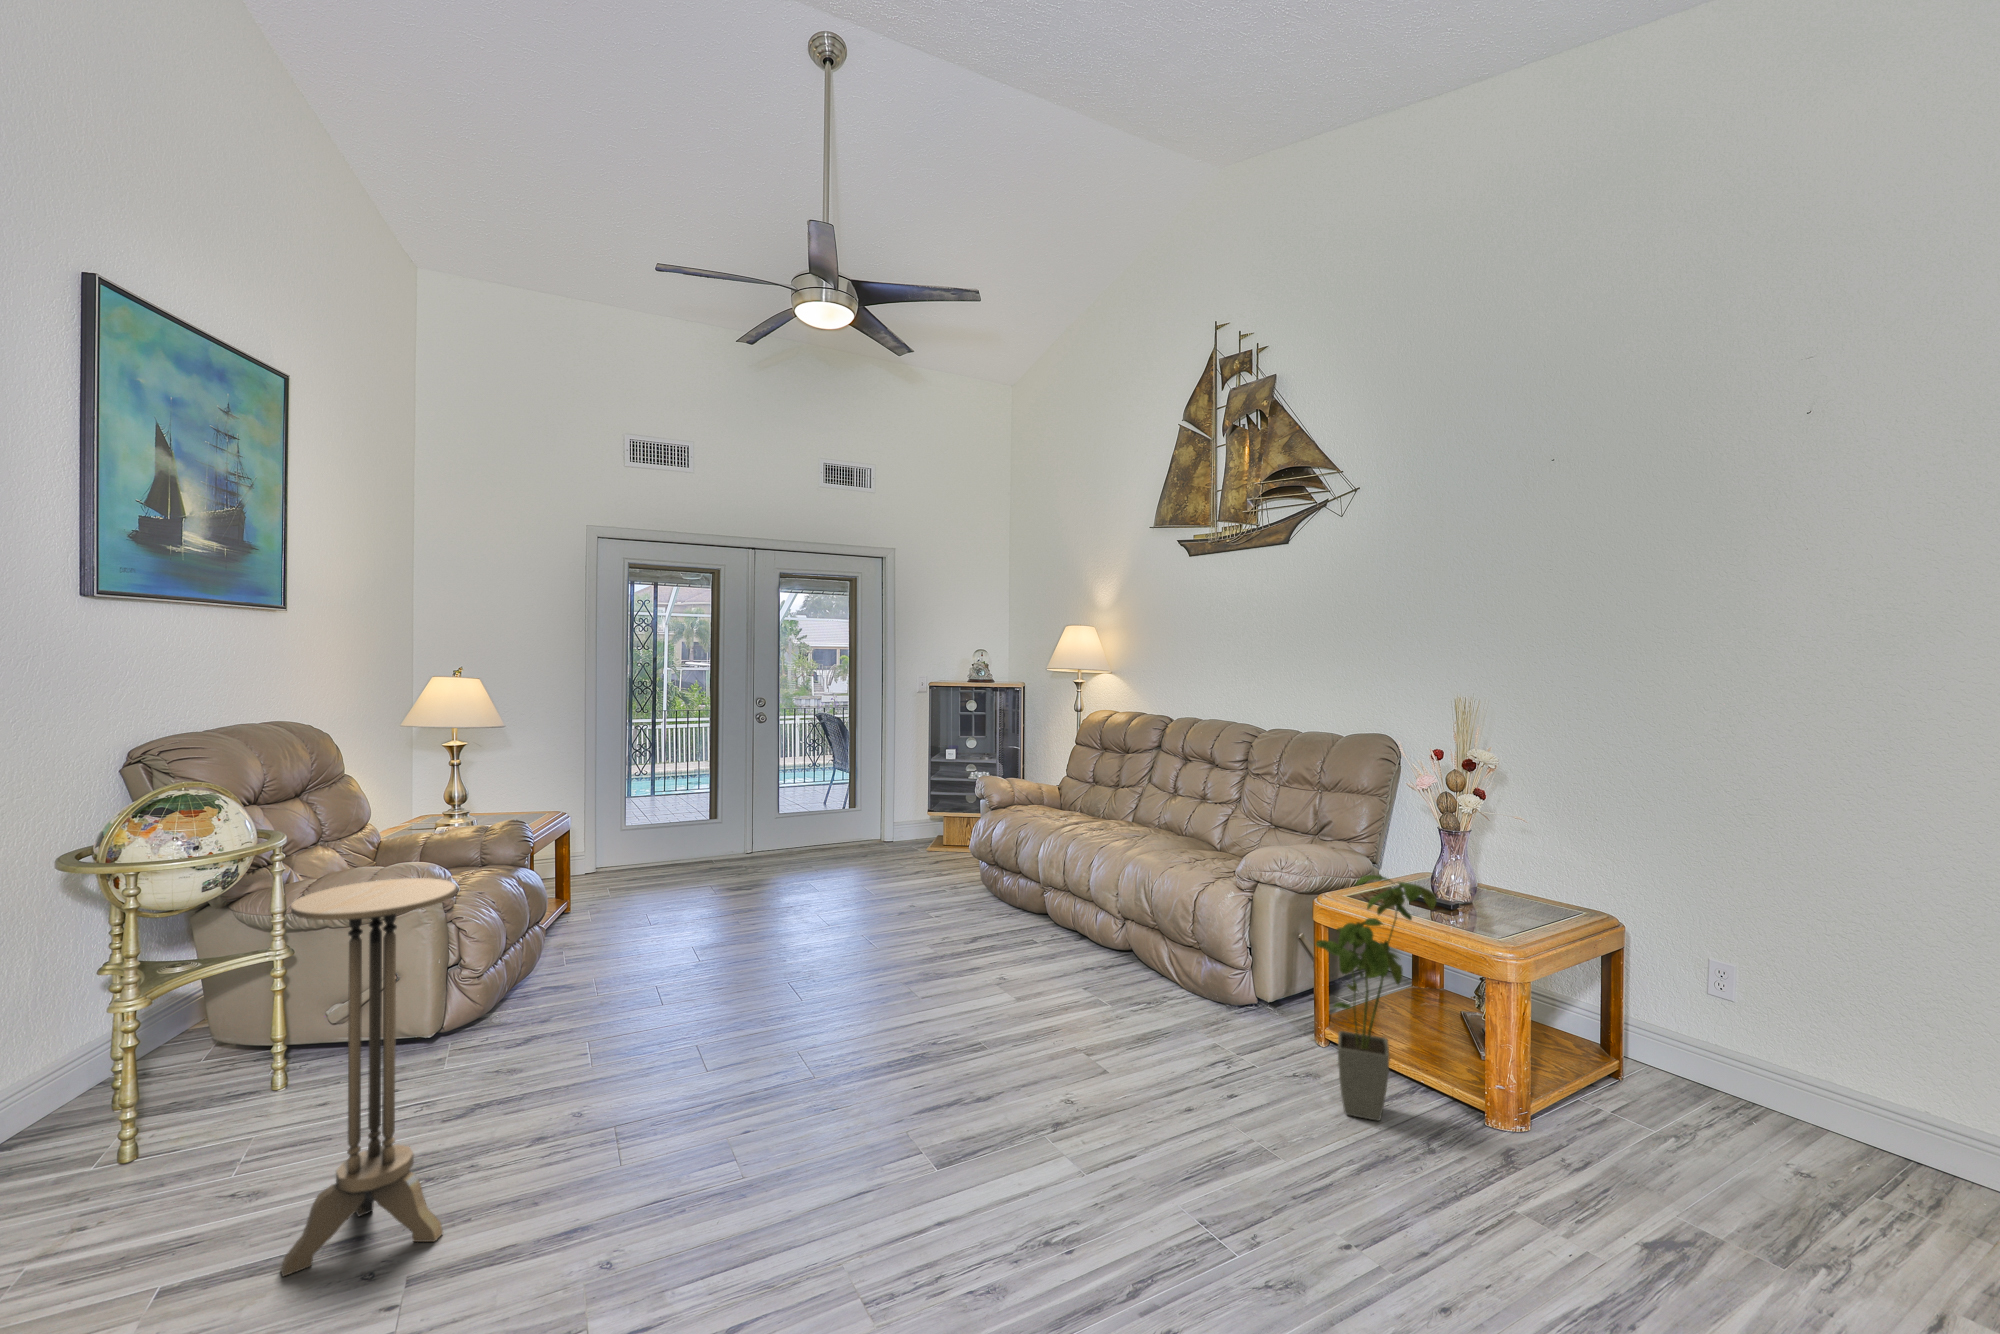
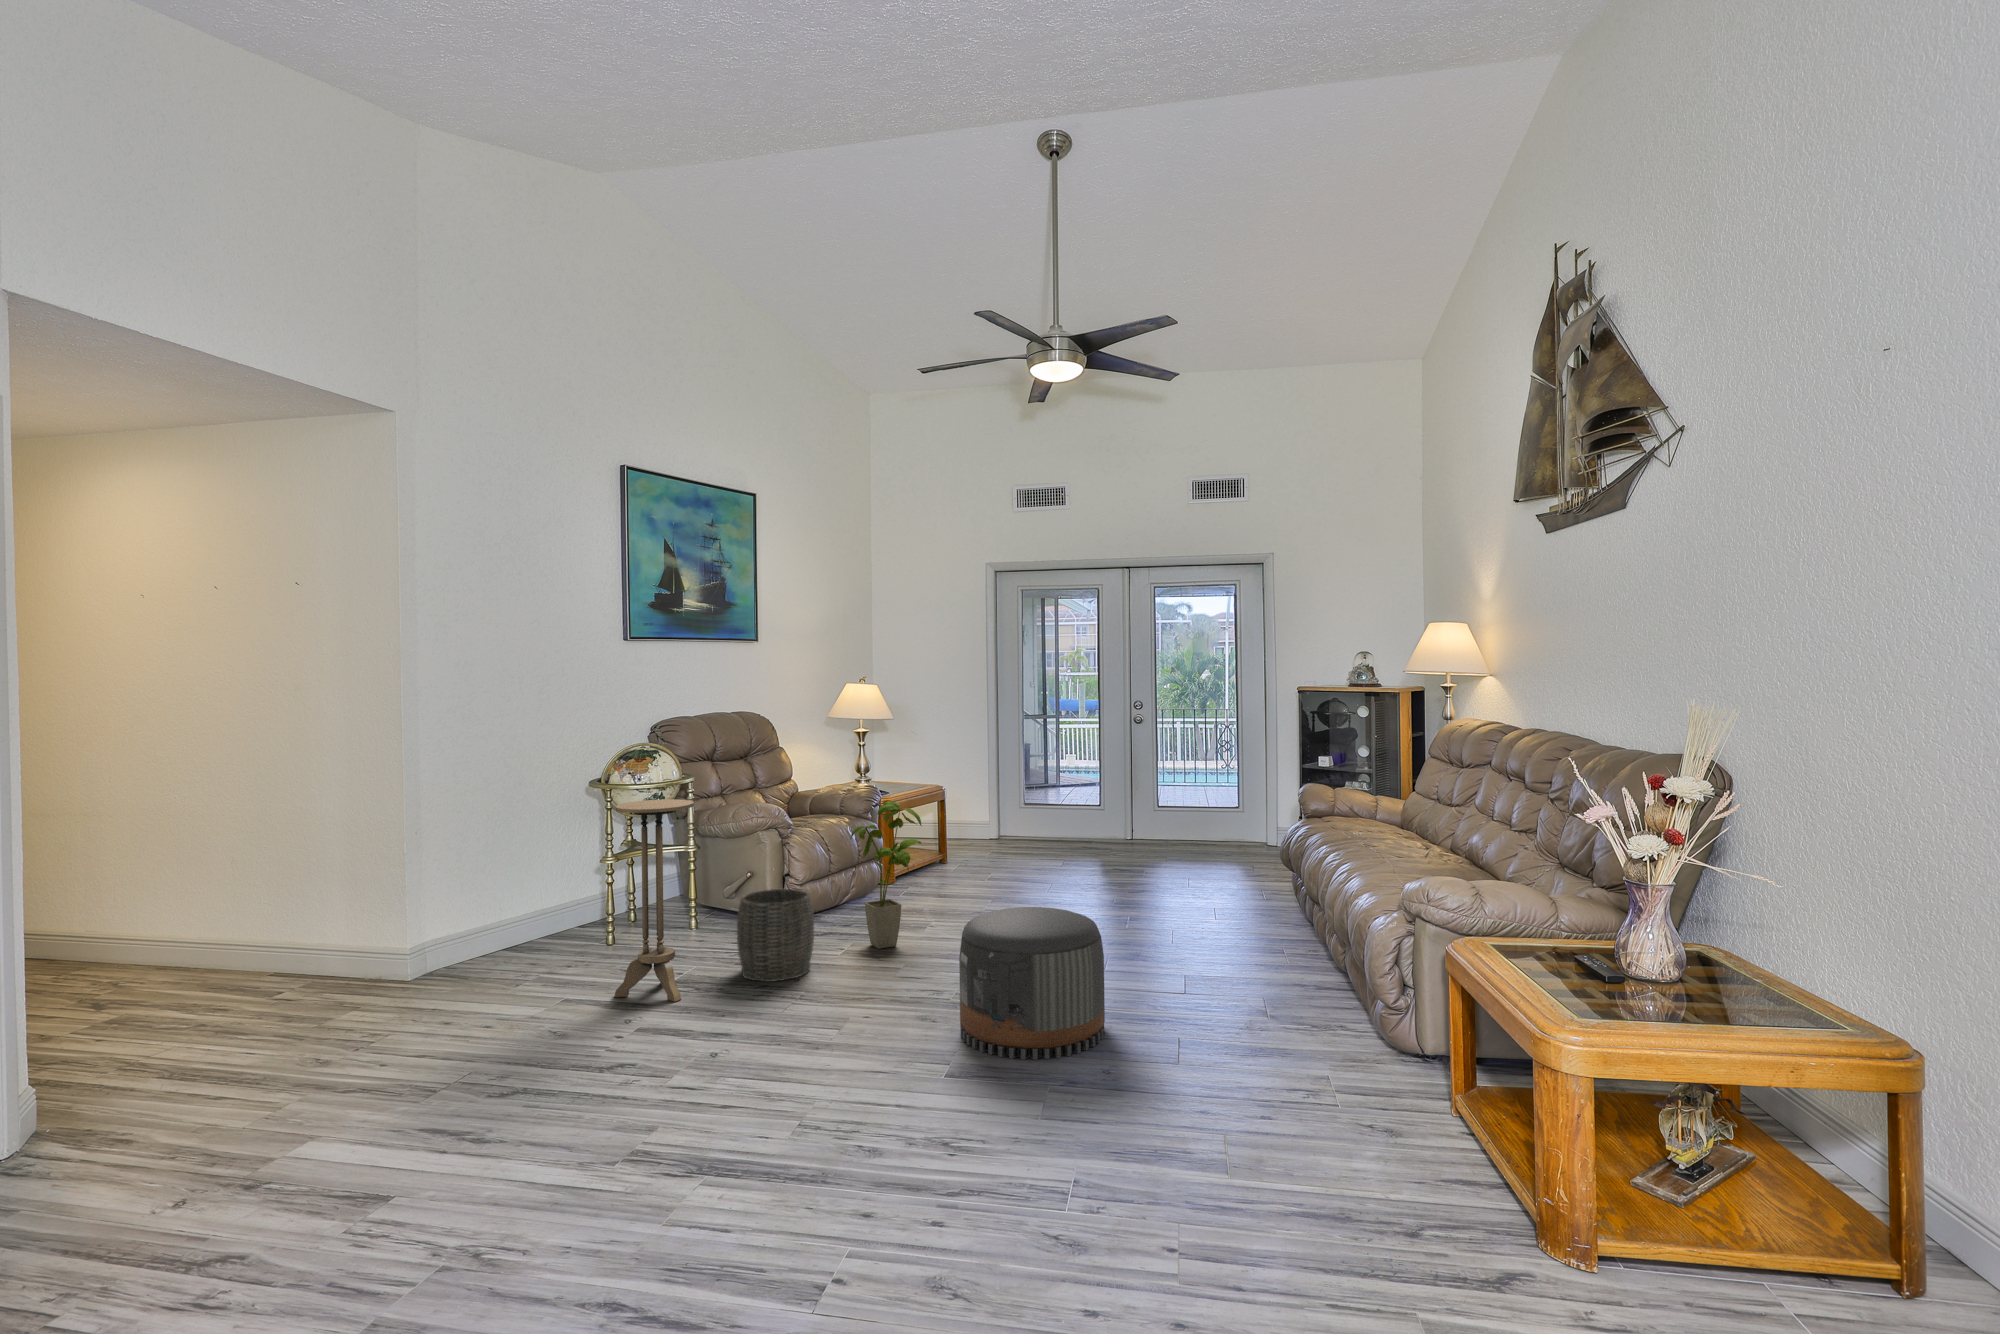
house plant: present [1316,875,1437,1121] -> present [851,801,921,949]
pouf: none [934,952,1114,1161] -> present [959,907,1105,1060]
woven basket: none [482,989,615,1153] -> present [737,889,814,982]

